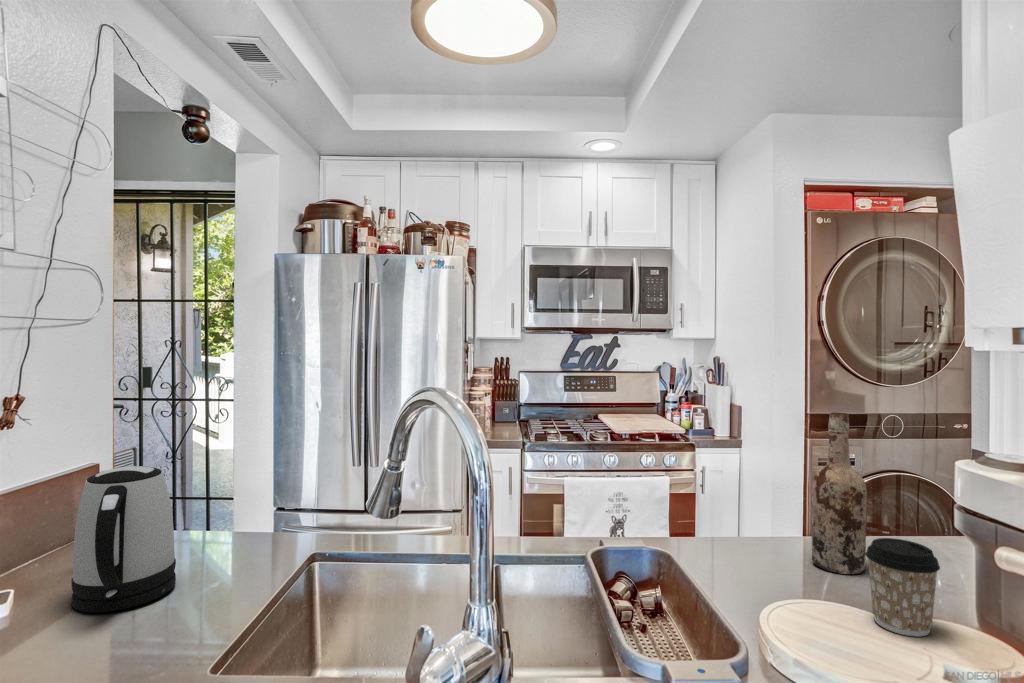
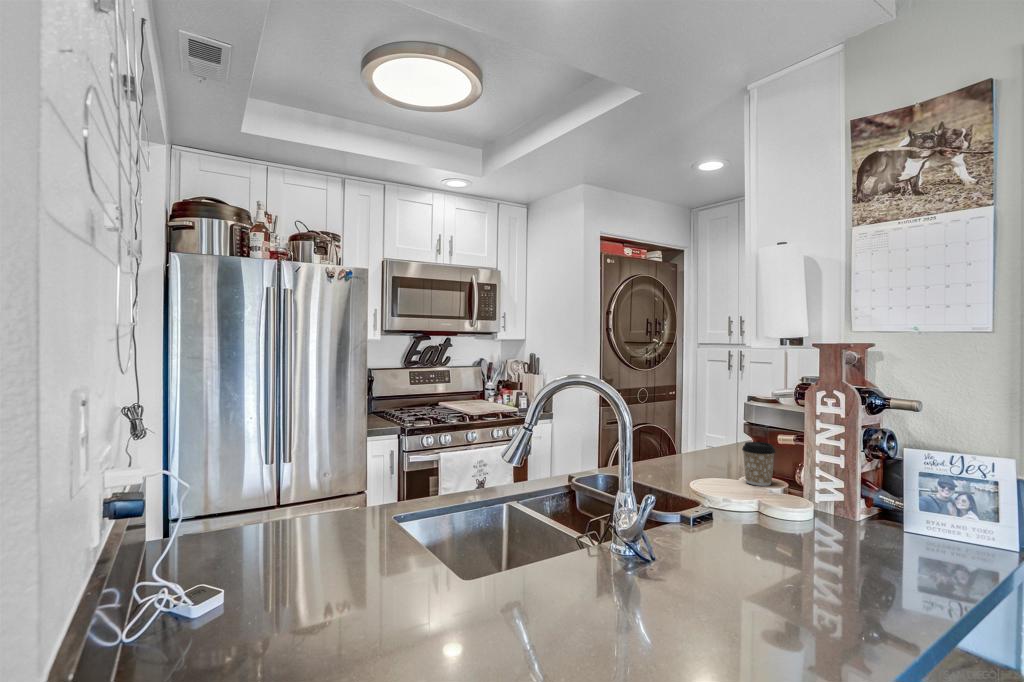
wine bottle: present [812,412,867,574] -> none [689,382,717,470]
kettle: present [71,466,176,612] -> none [279,449,359,571]

